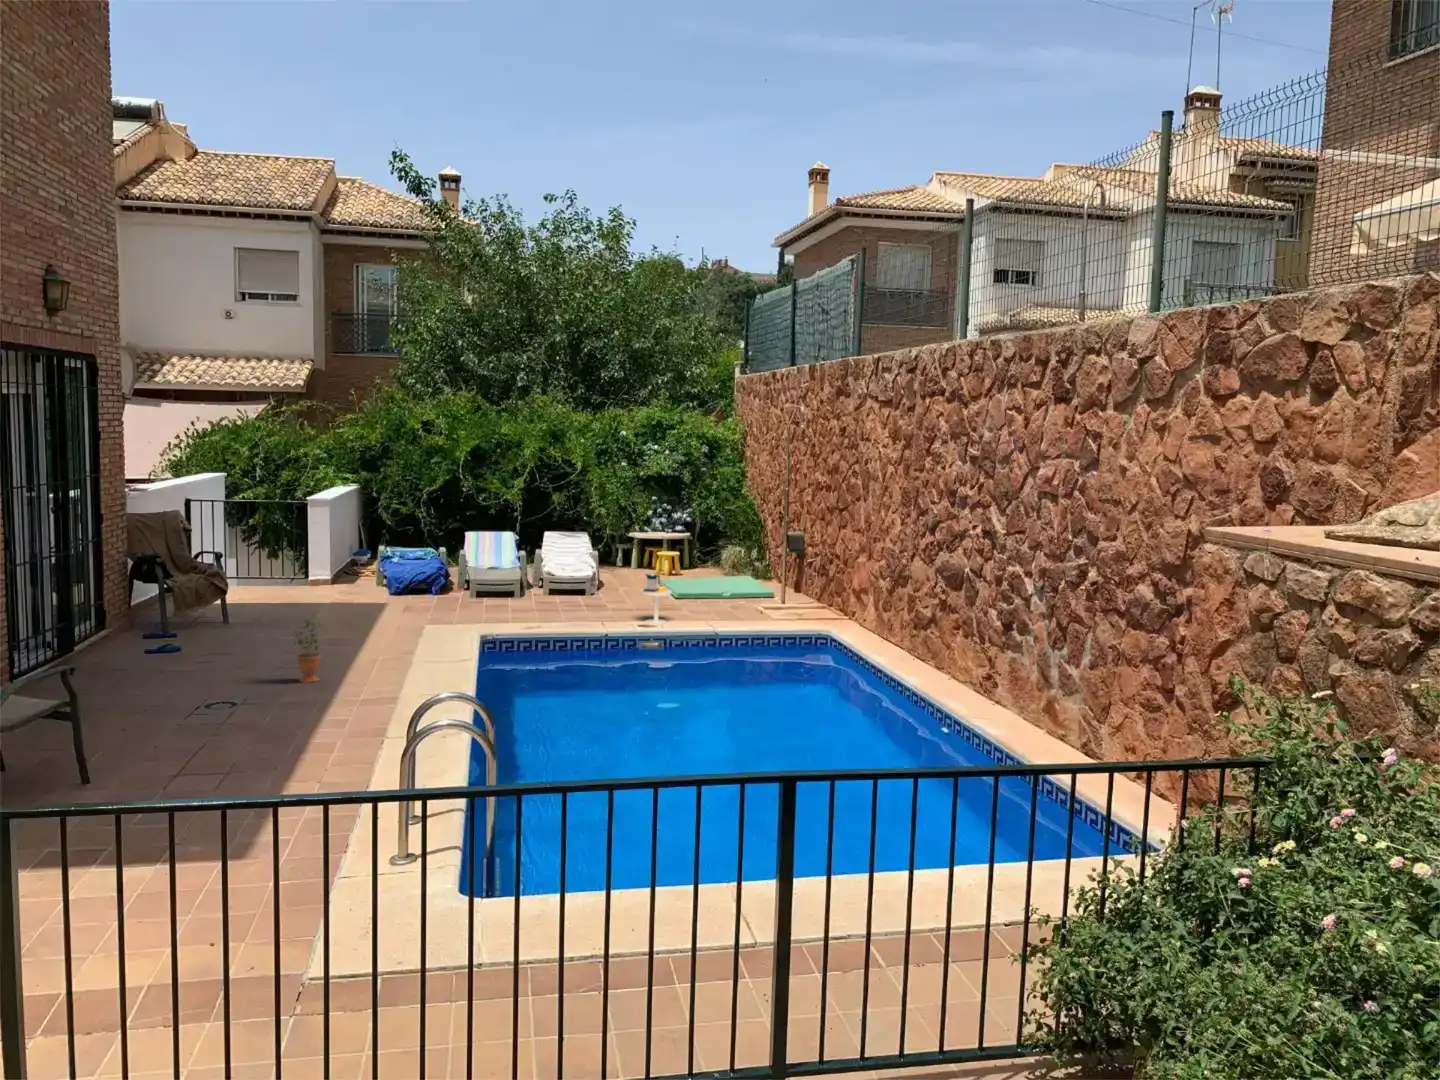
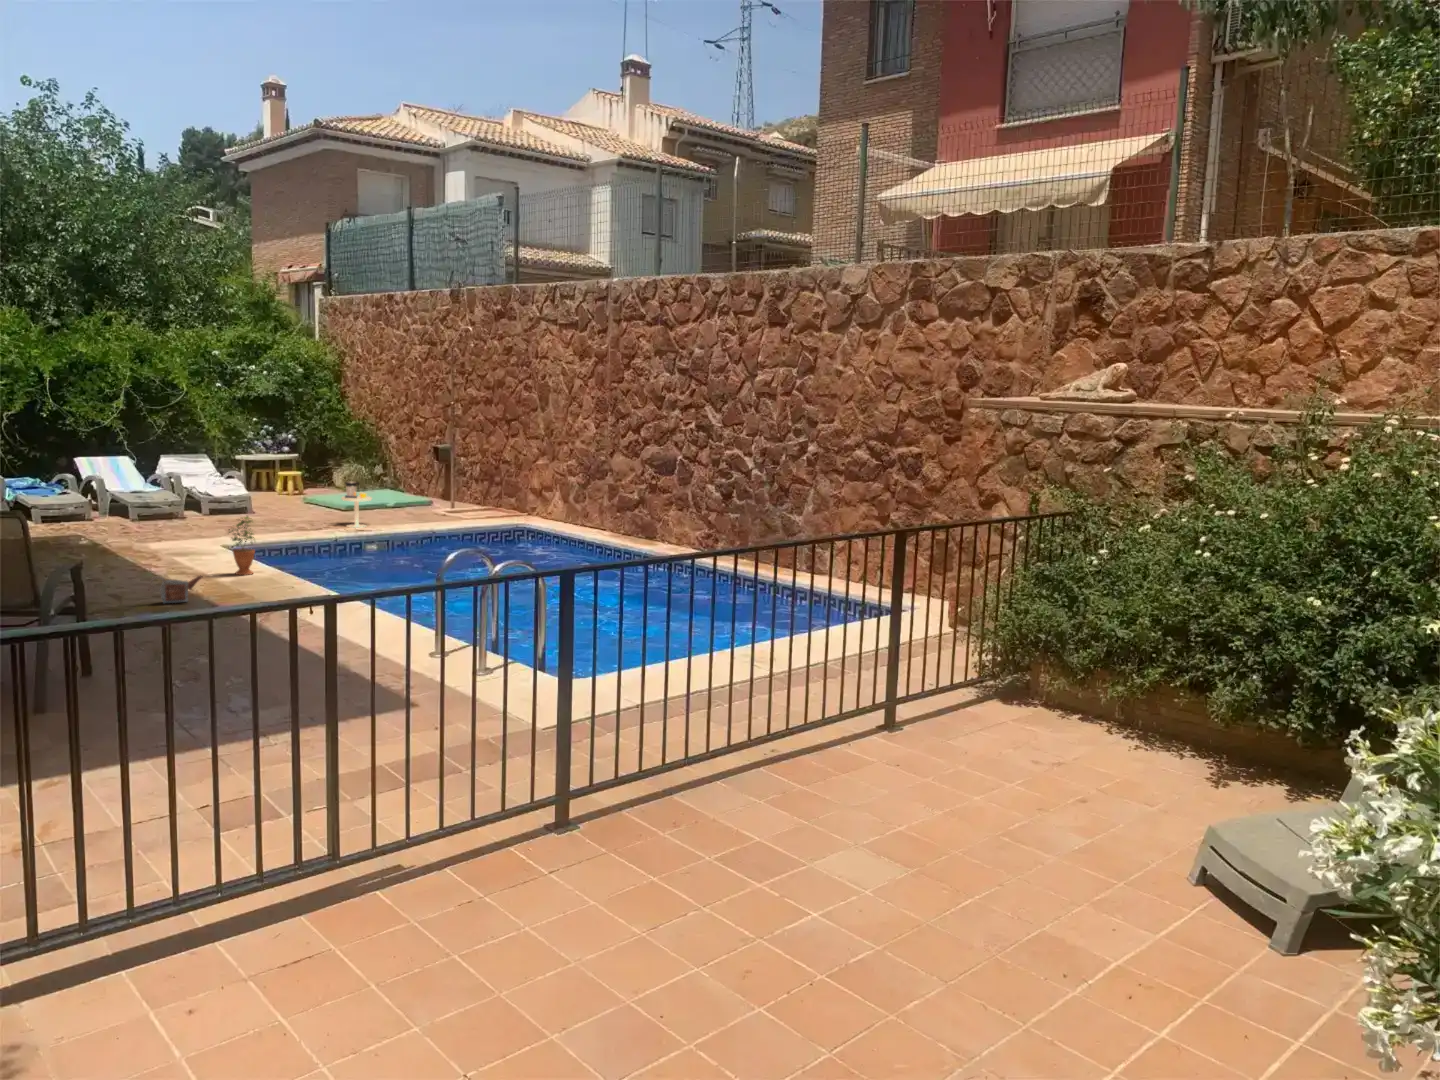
potted plant: present [293,619,321,683] -> present [229,516,255,575]
watering can: none [274,682,326,712] -> present [150,576,202,603]

